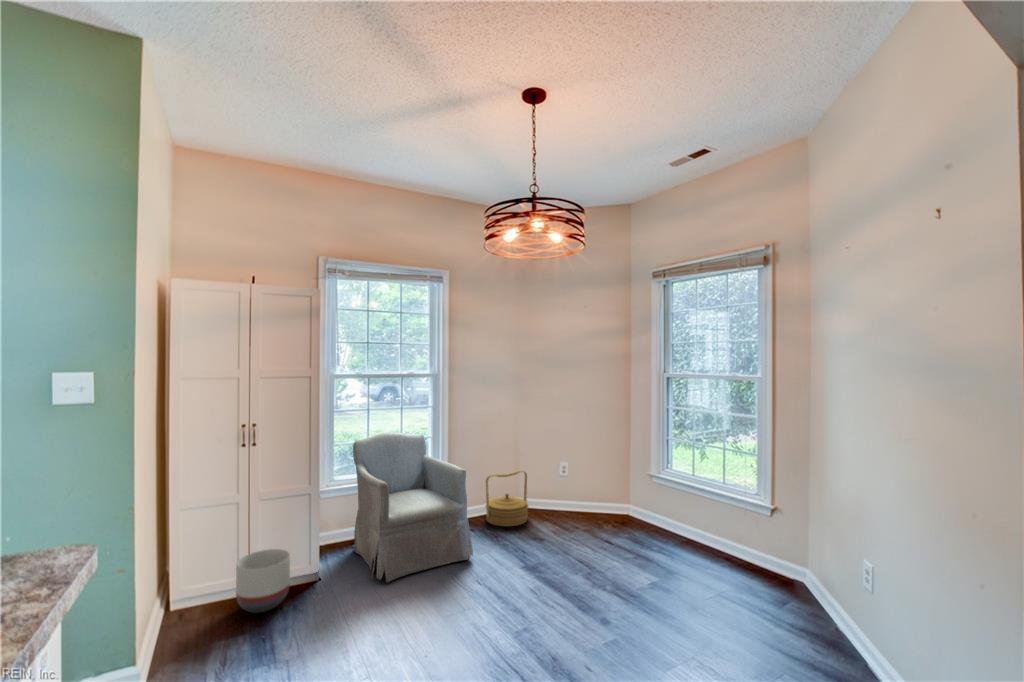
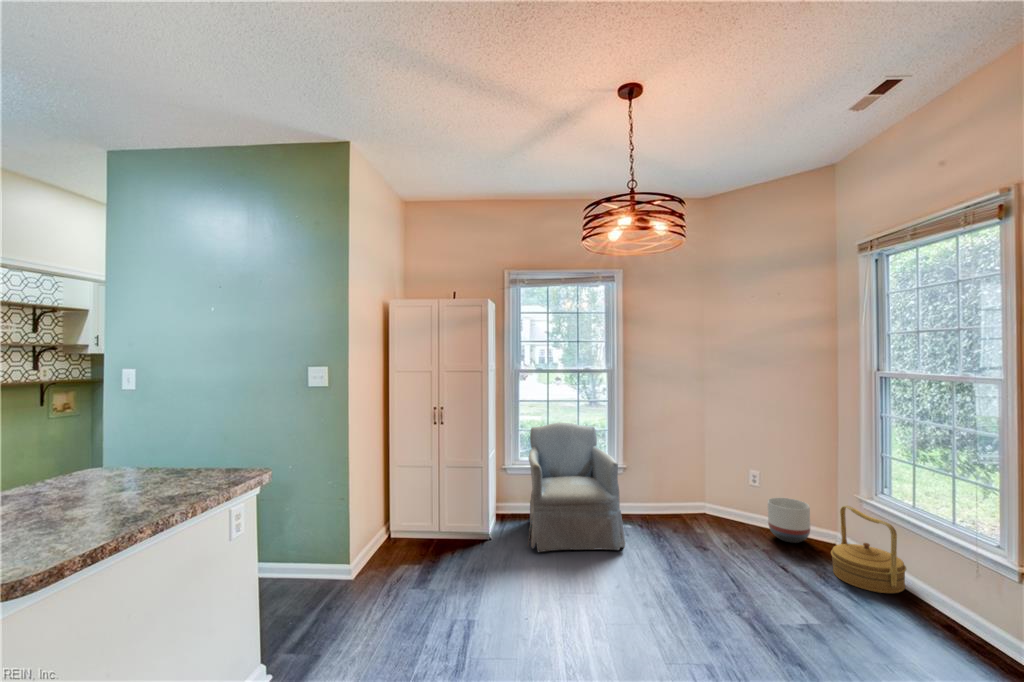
woven basket: present [486,471,528,526] -> present [831,506,906,593]
planter: present [236,549,290,613] -> present [768,498,810,543]

